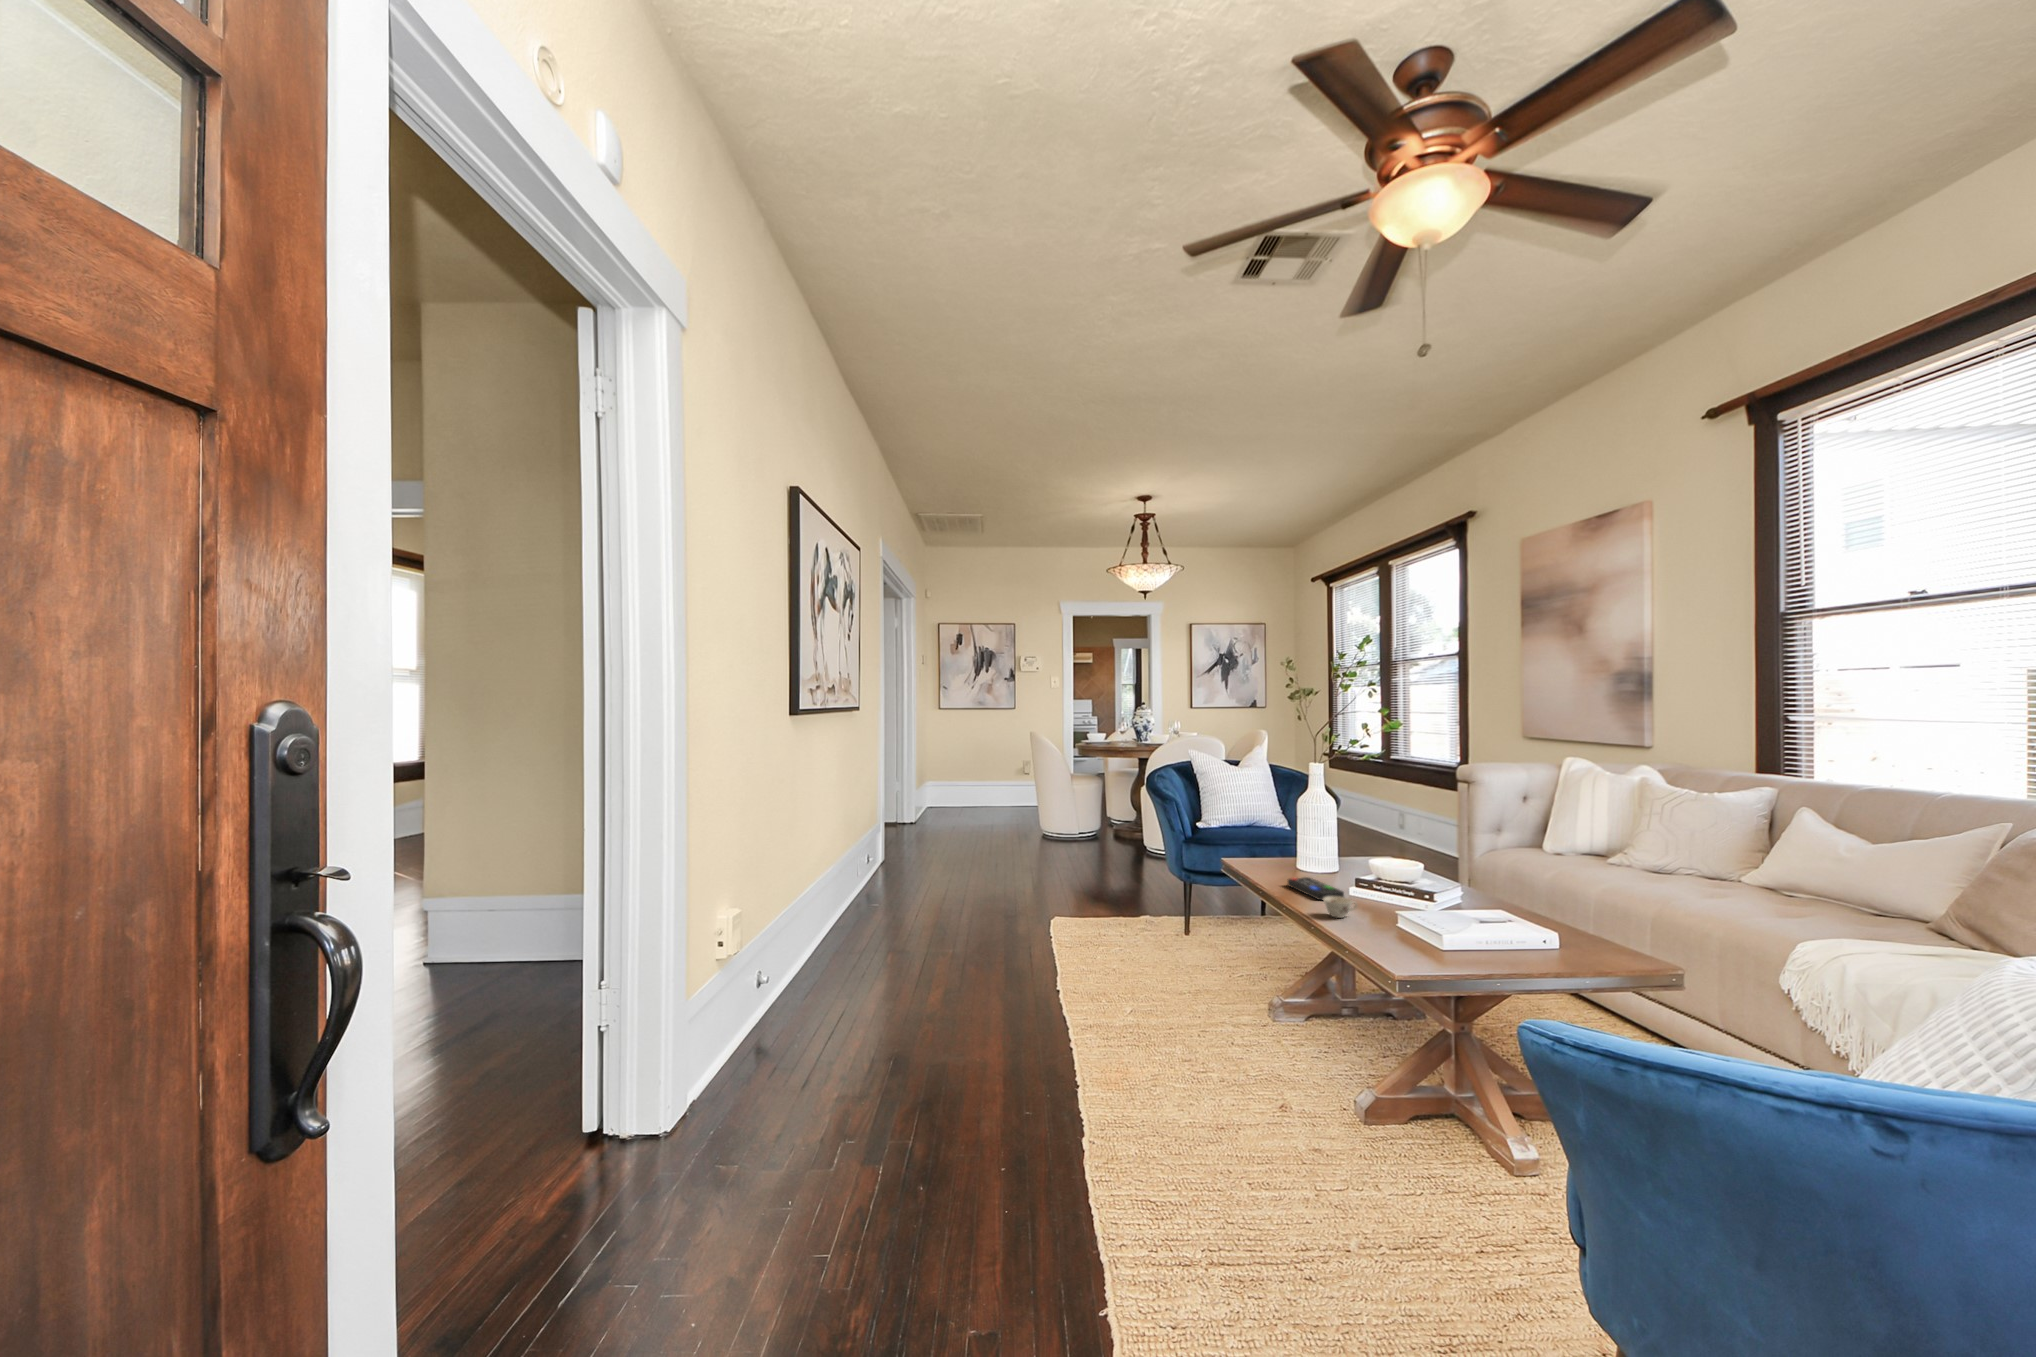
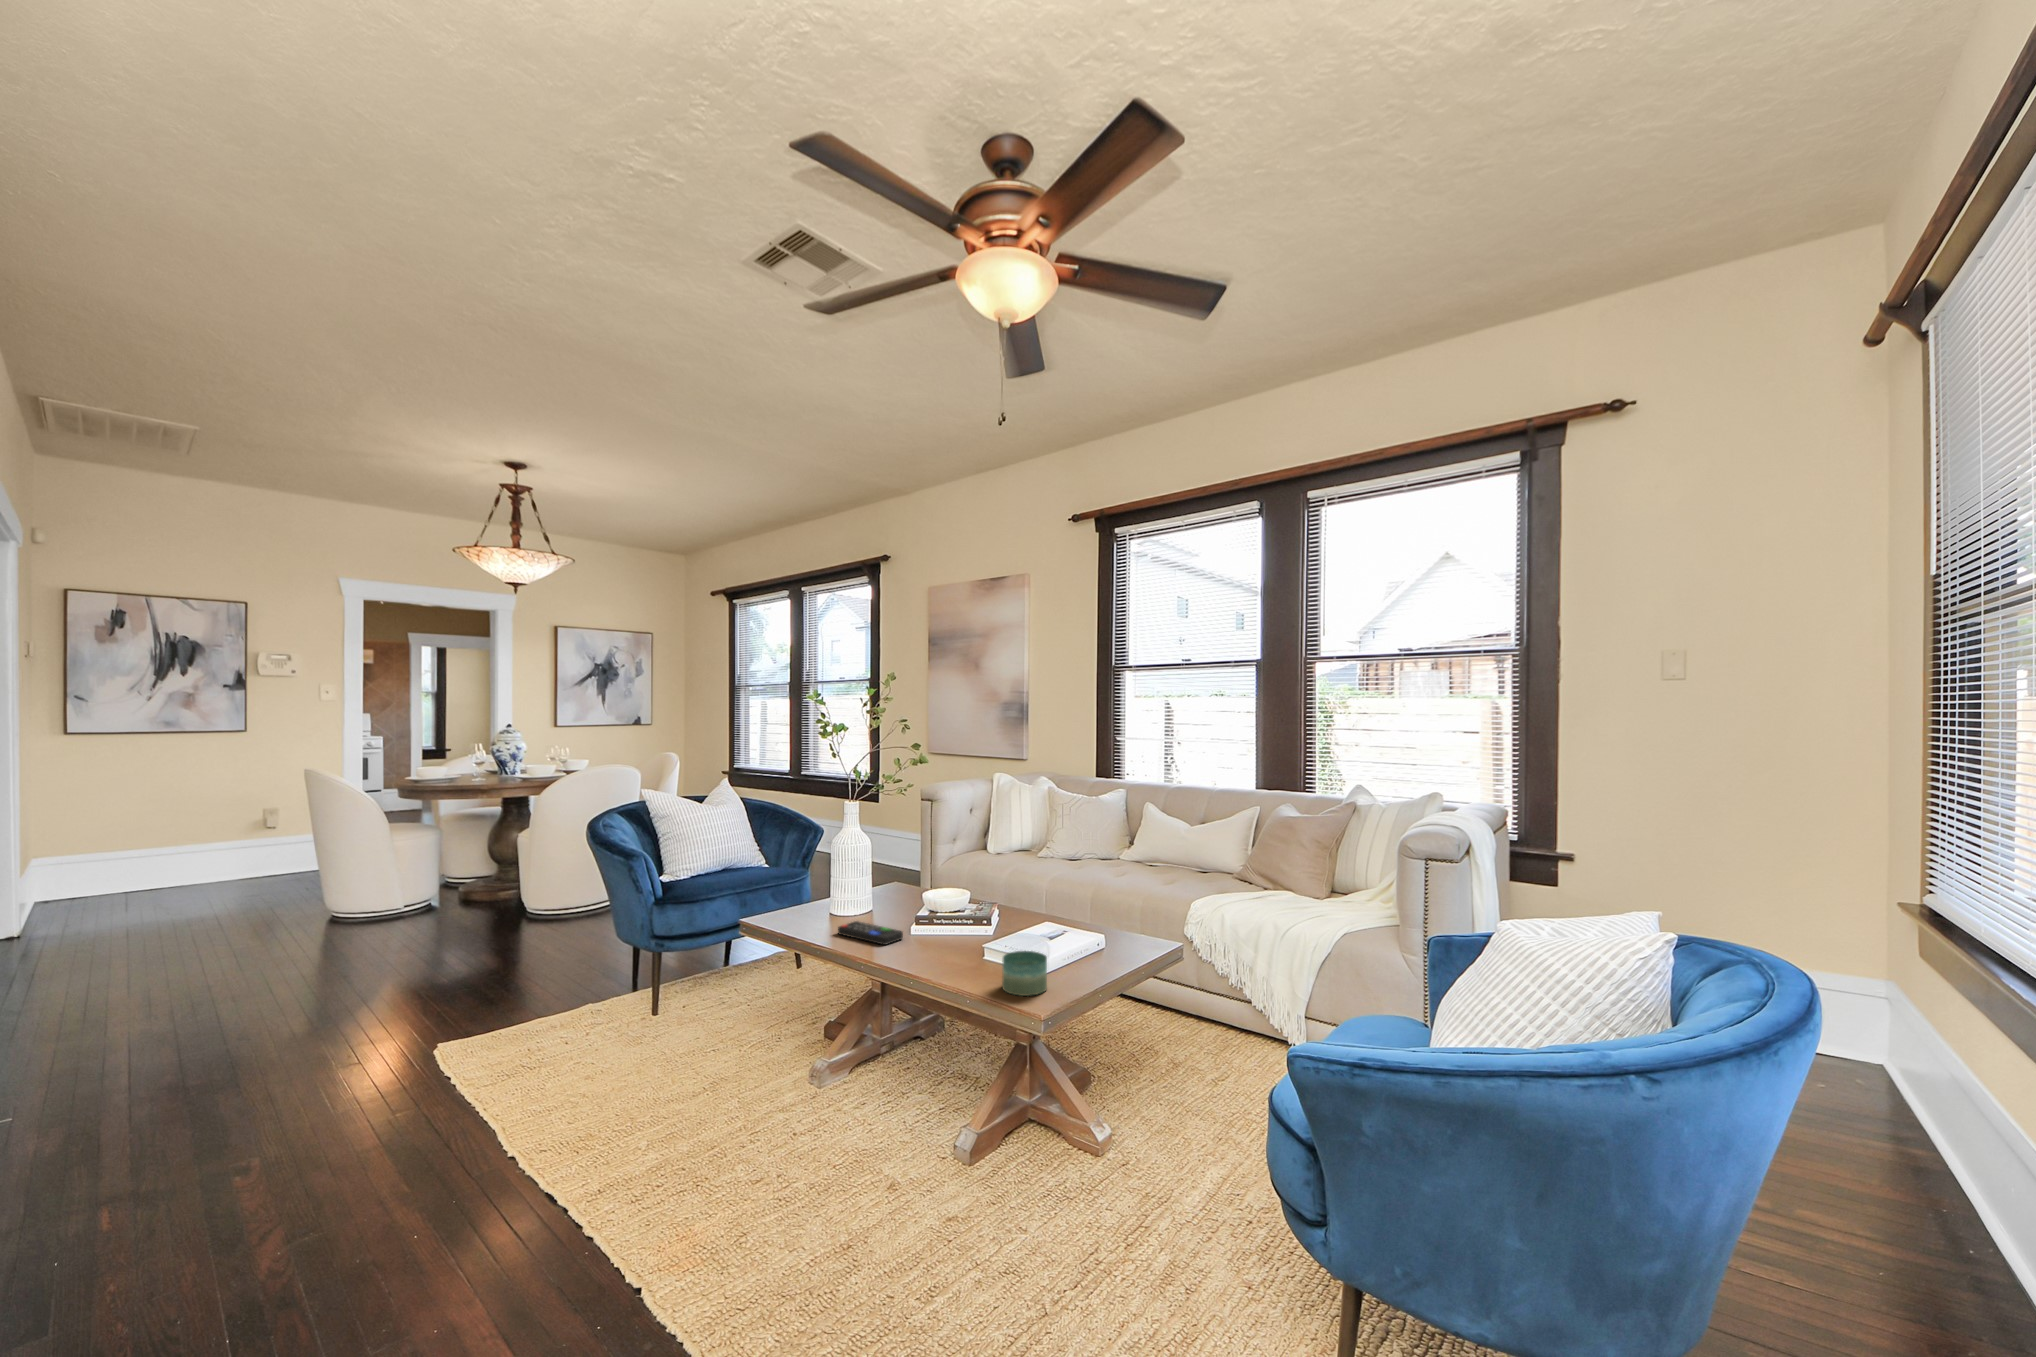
teacup: present [1323,896,1357,918] -> none [905,939,934,962]
candle: none [1392,918,1446,964] -> present [1002,951,1047,996]

